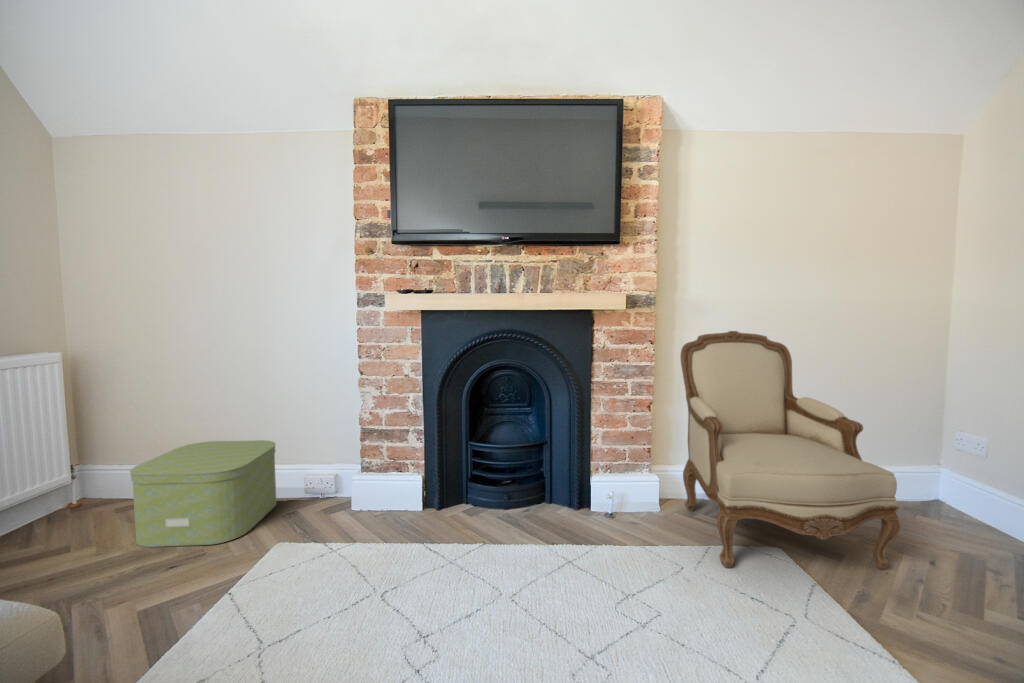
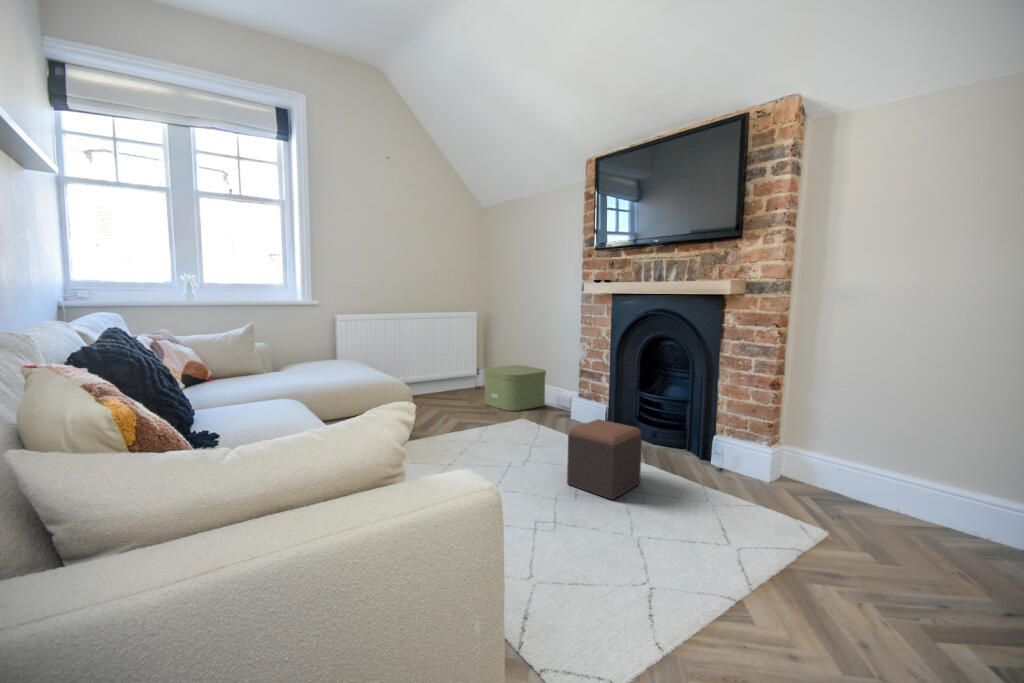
armchair: present [680,331,901,568] -> none [731,319,964,581]
footstool: none [545,507,661,658] -> present [567,419,642,500]

